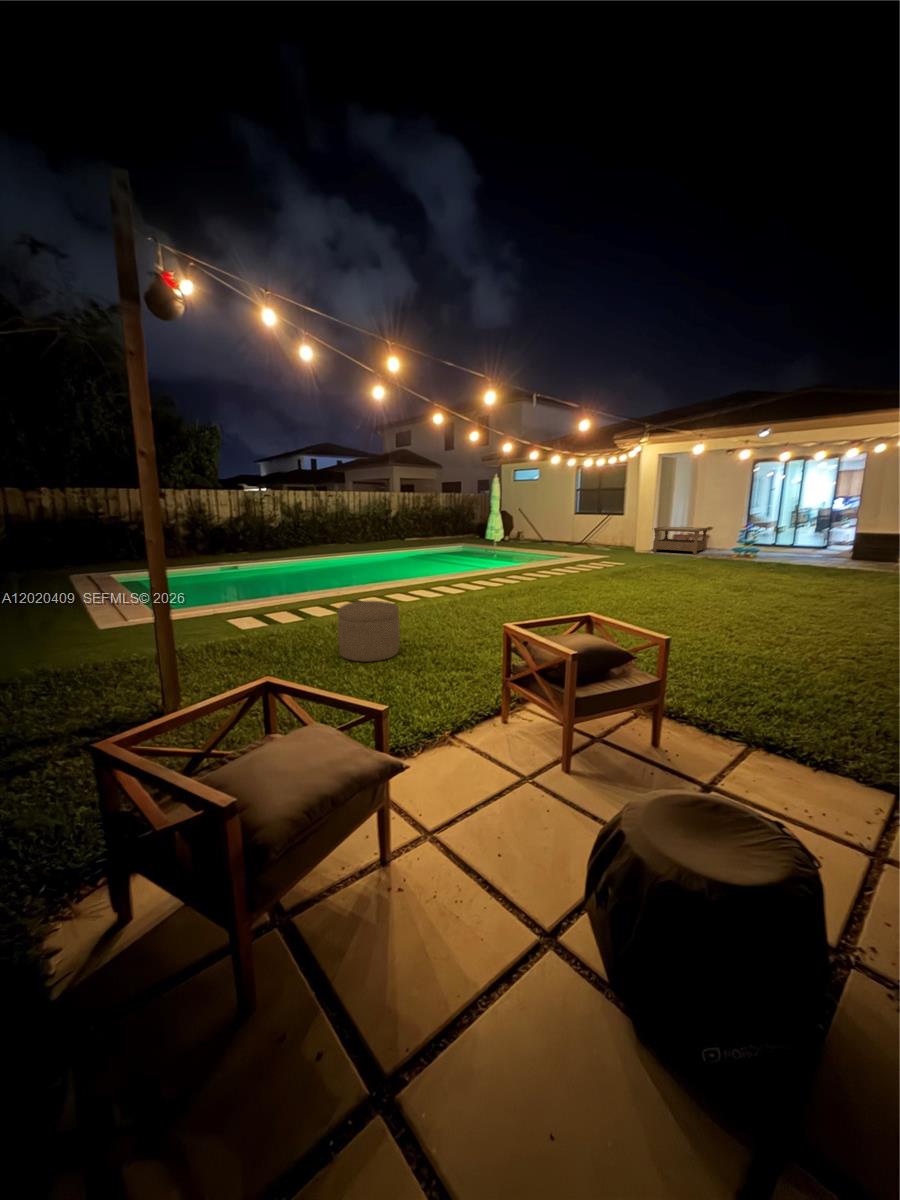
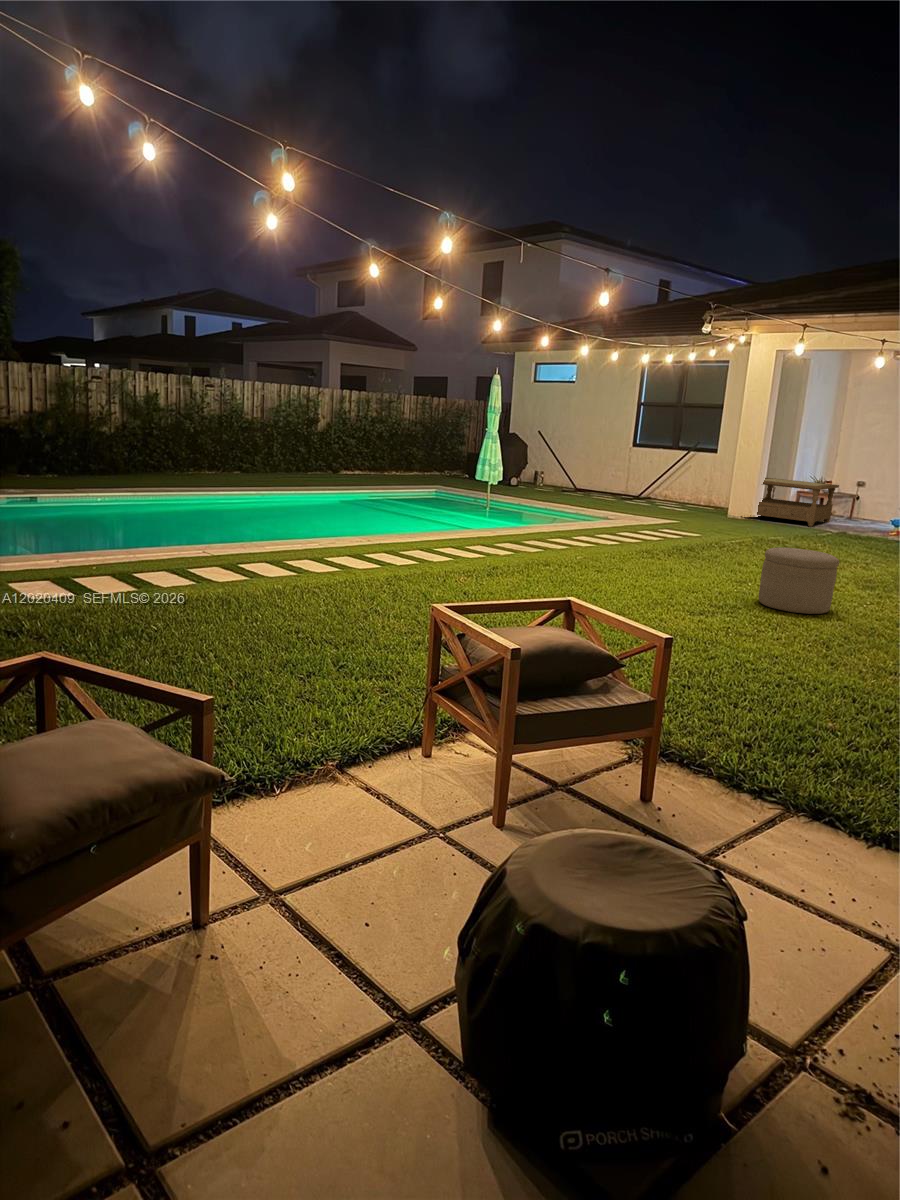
ottoman: present [337,601,400,662] -> present [759,547,839,614]

